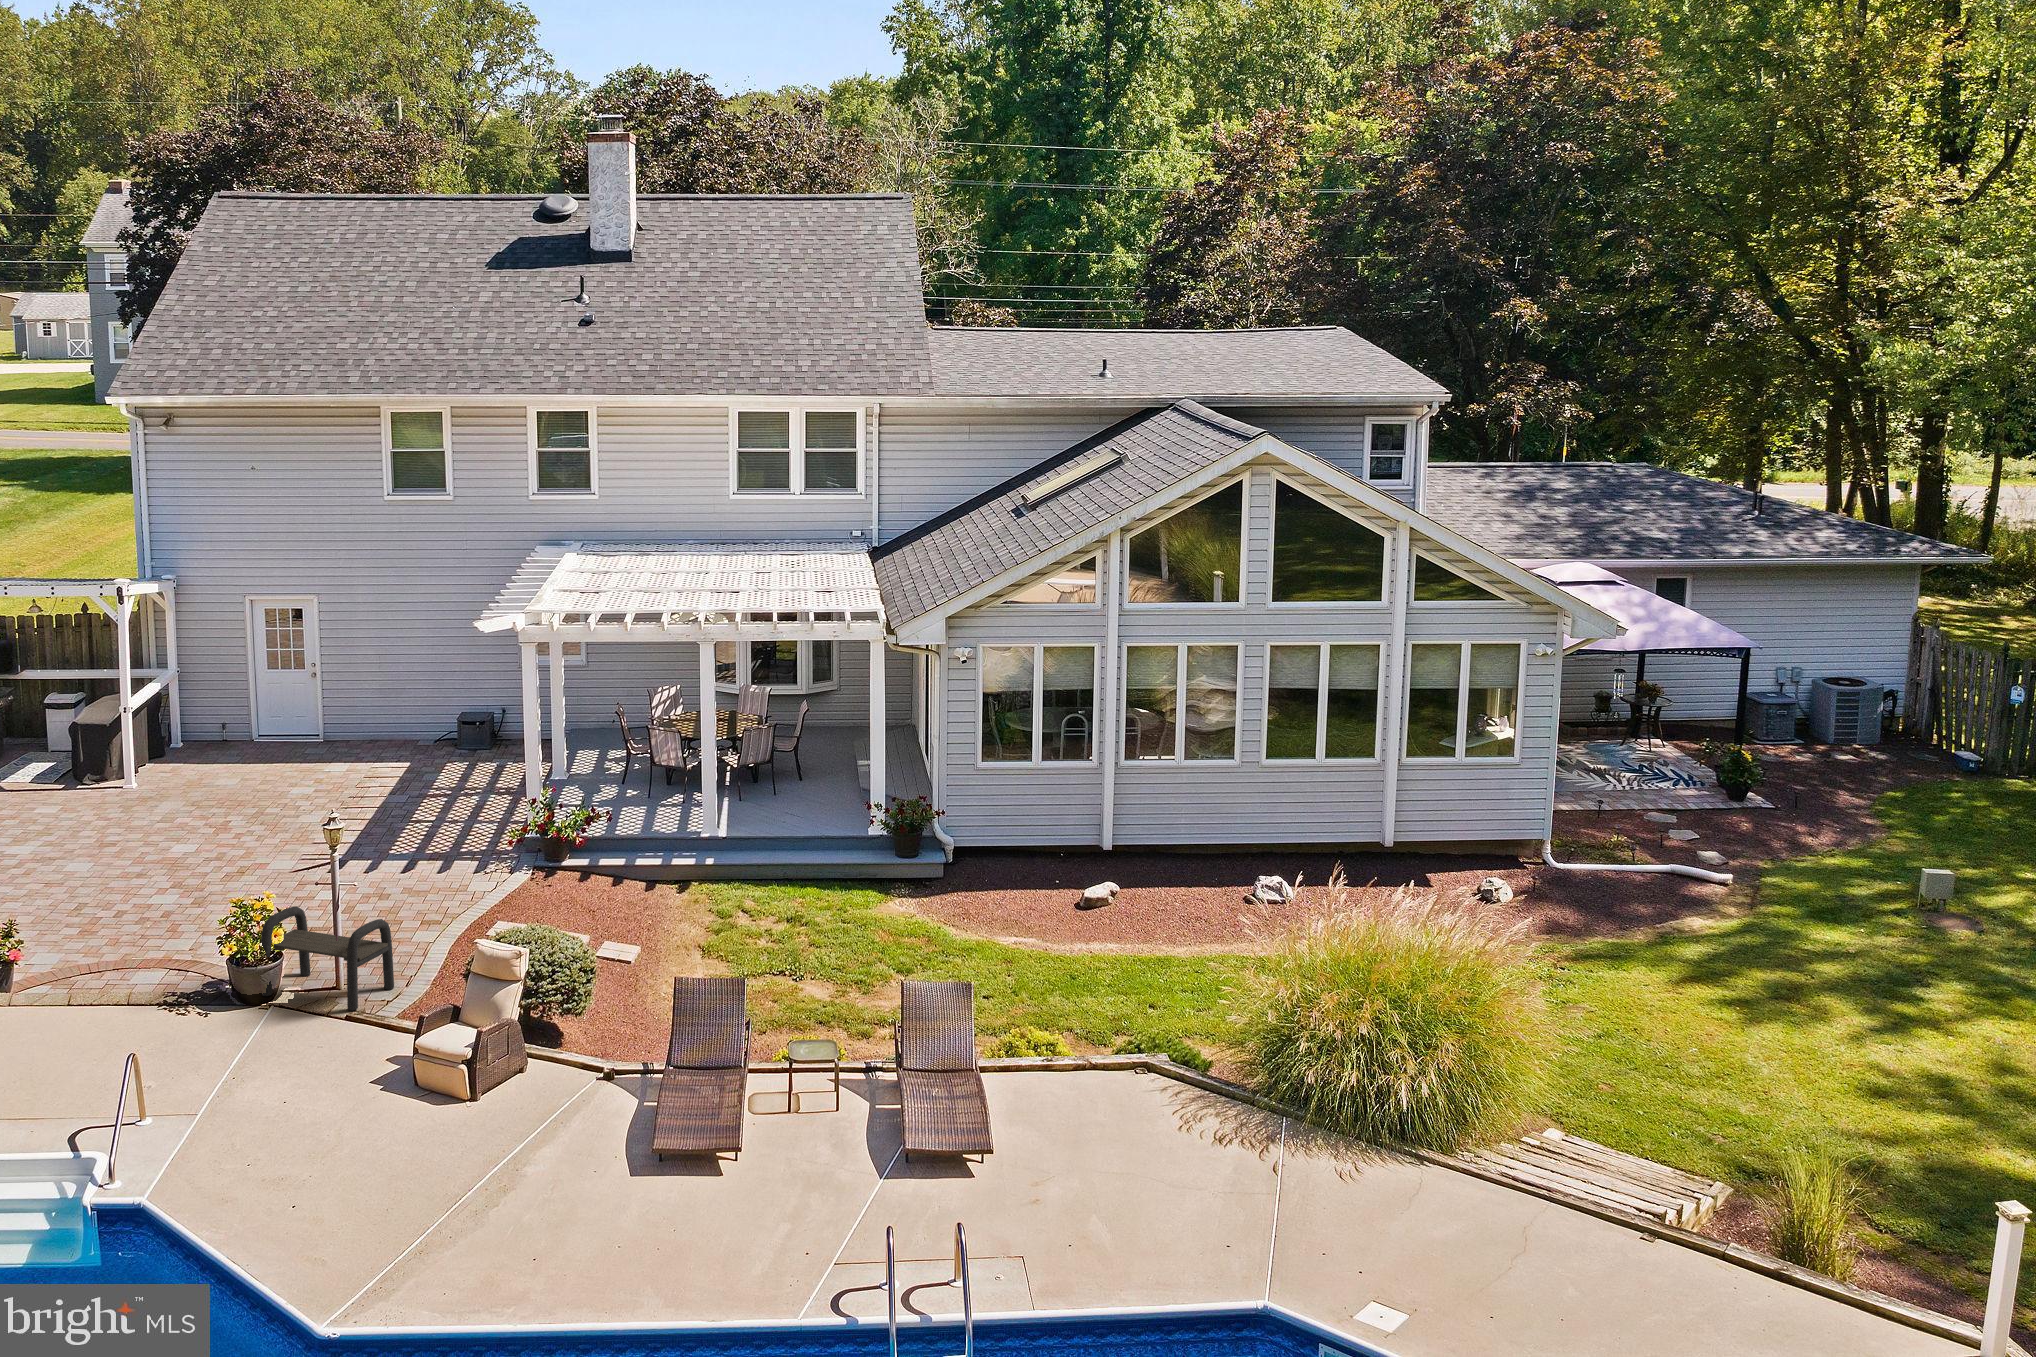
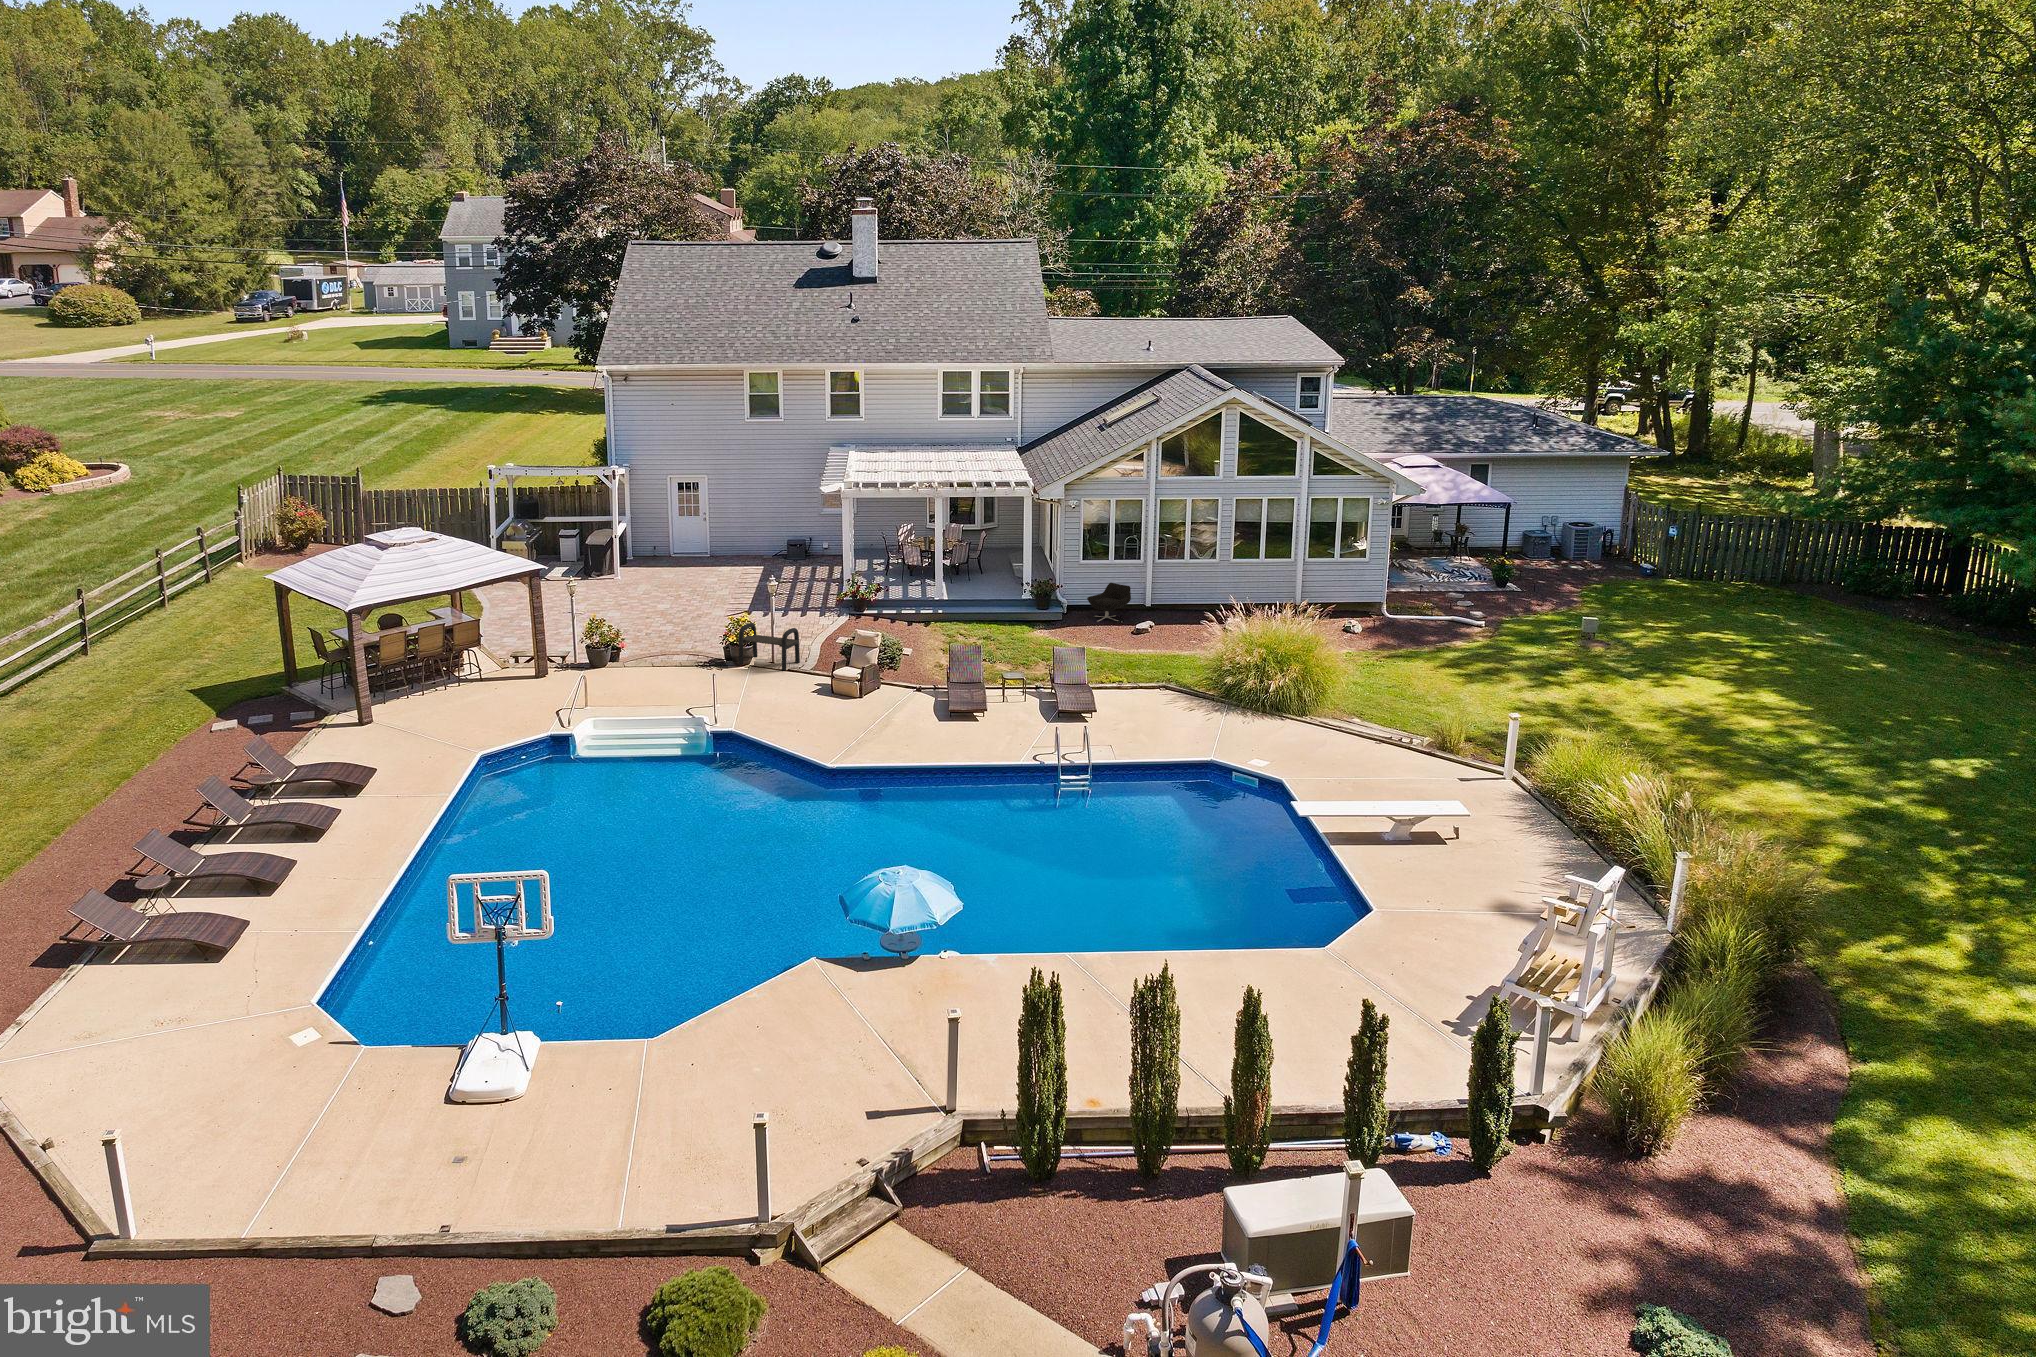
lounge chair: none [992,800,1075,877] -> present [1087,583,1131,621]

